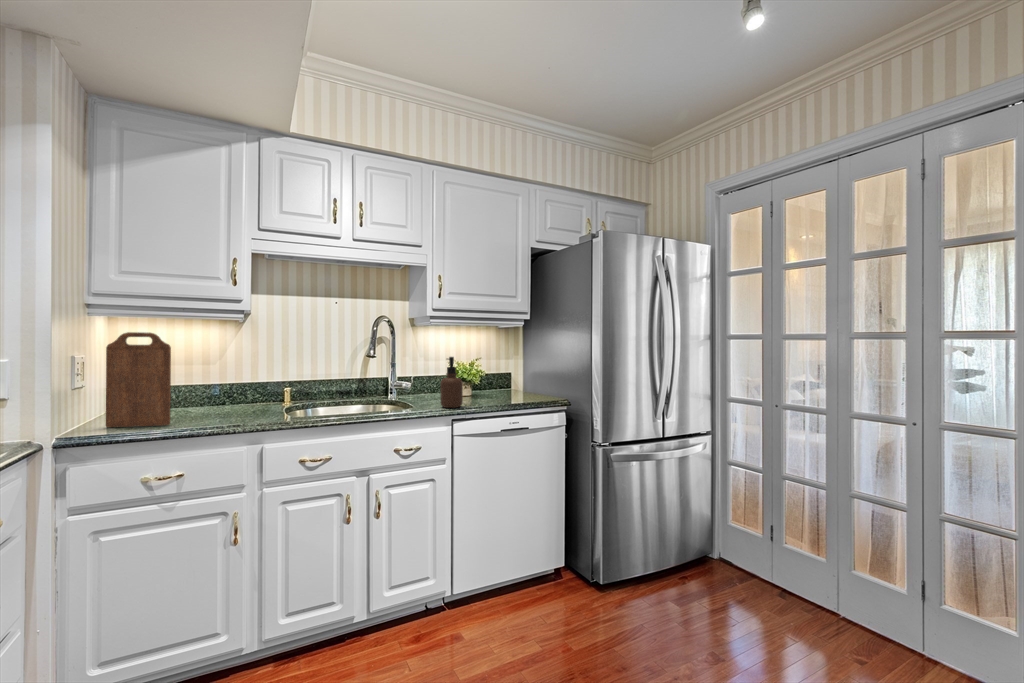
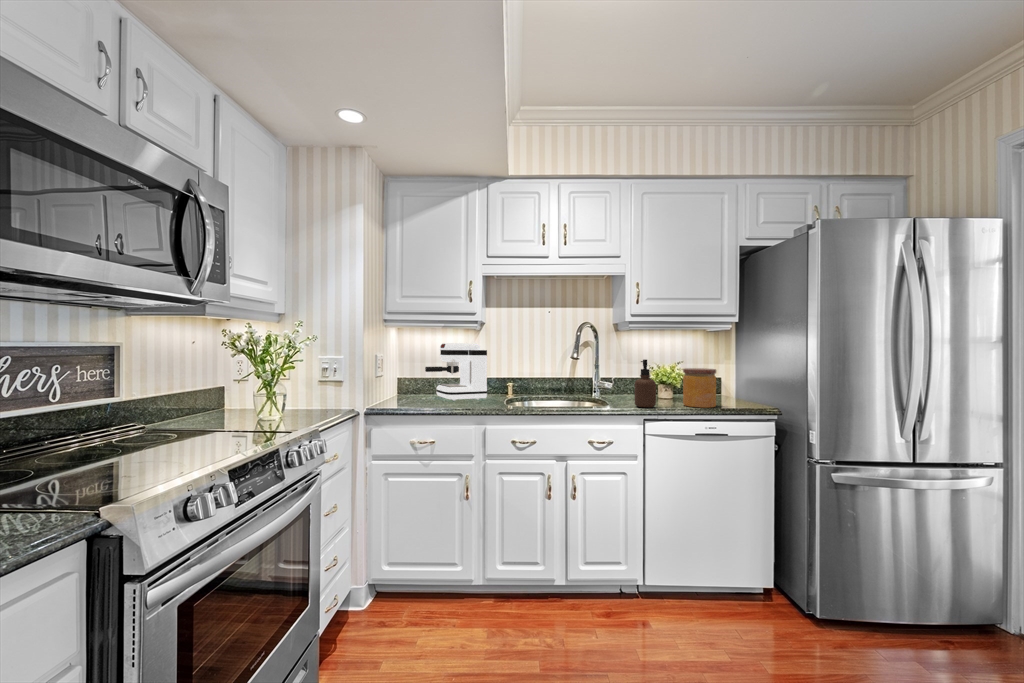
cutting board: present [106,332,171,427] -> none [391,339,428,406]
coffee maker: none [161,339,258,415] -> present [425,343,487,401]
jar: none [486,365,517,404] -> present [683,368,716,408]

